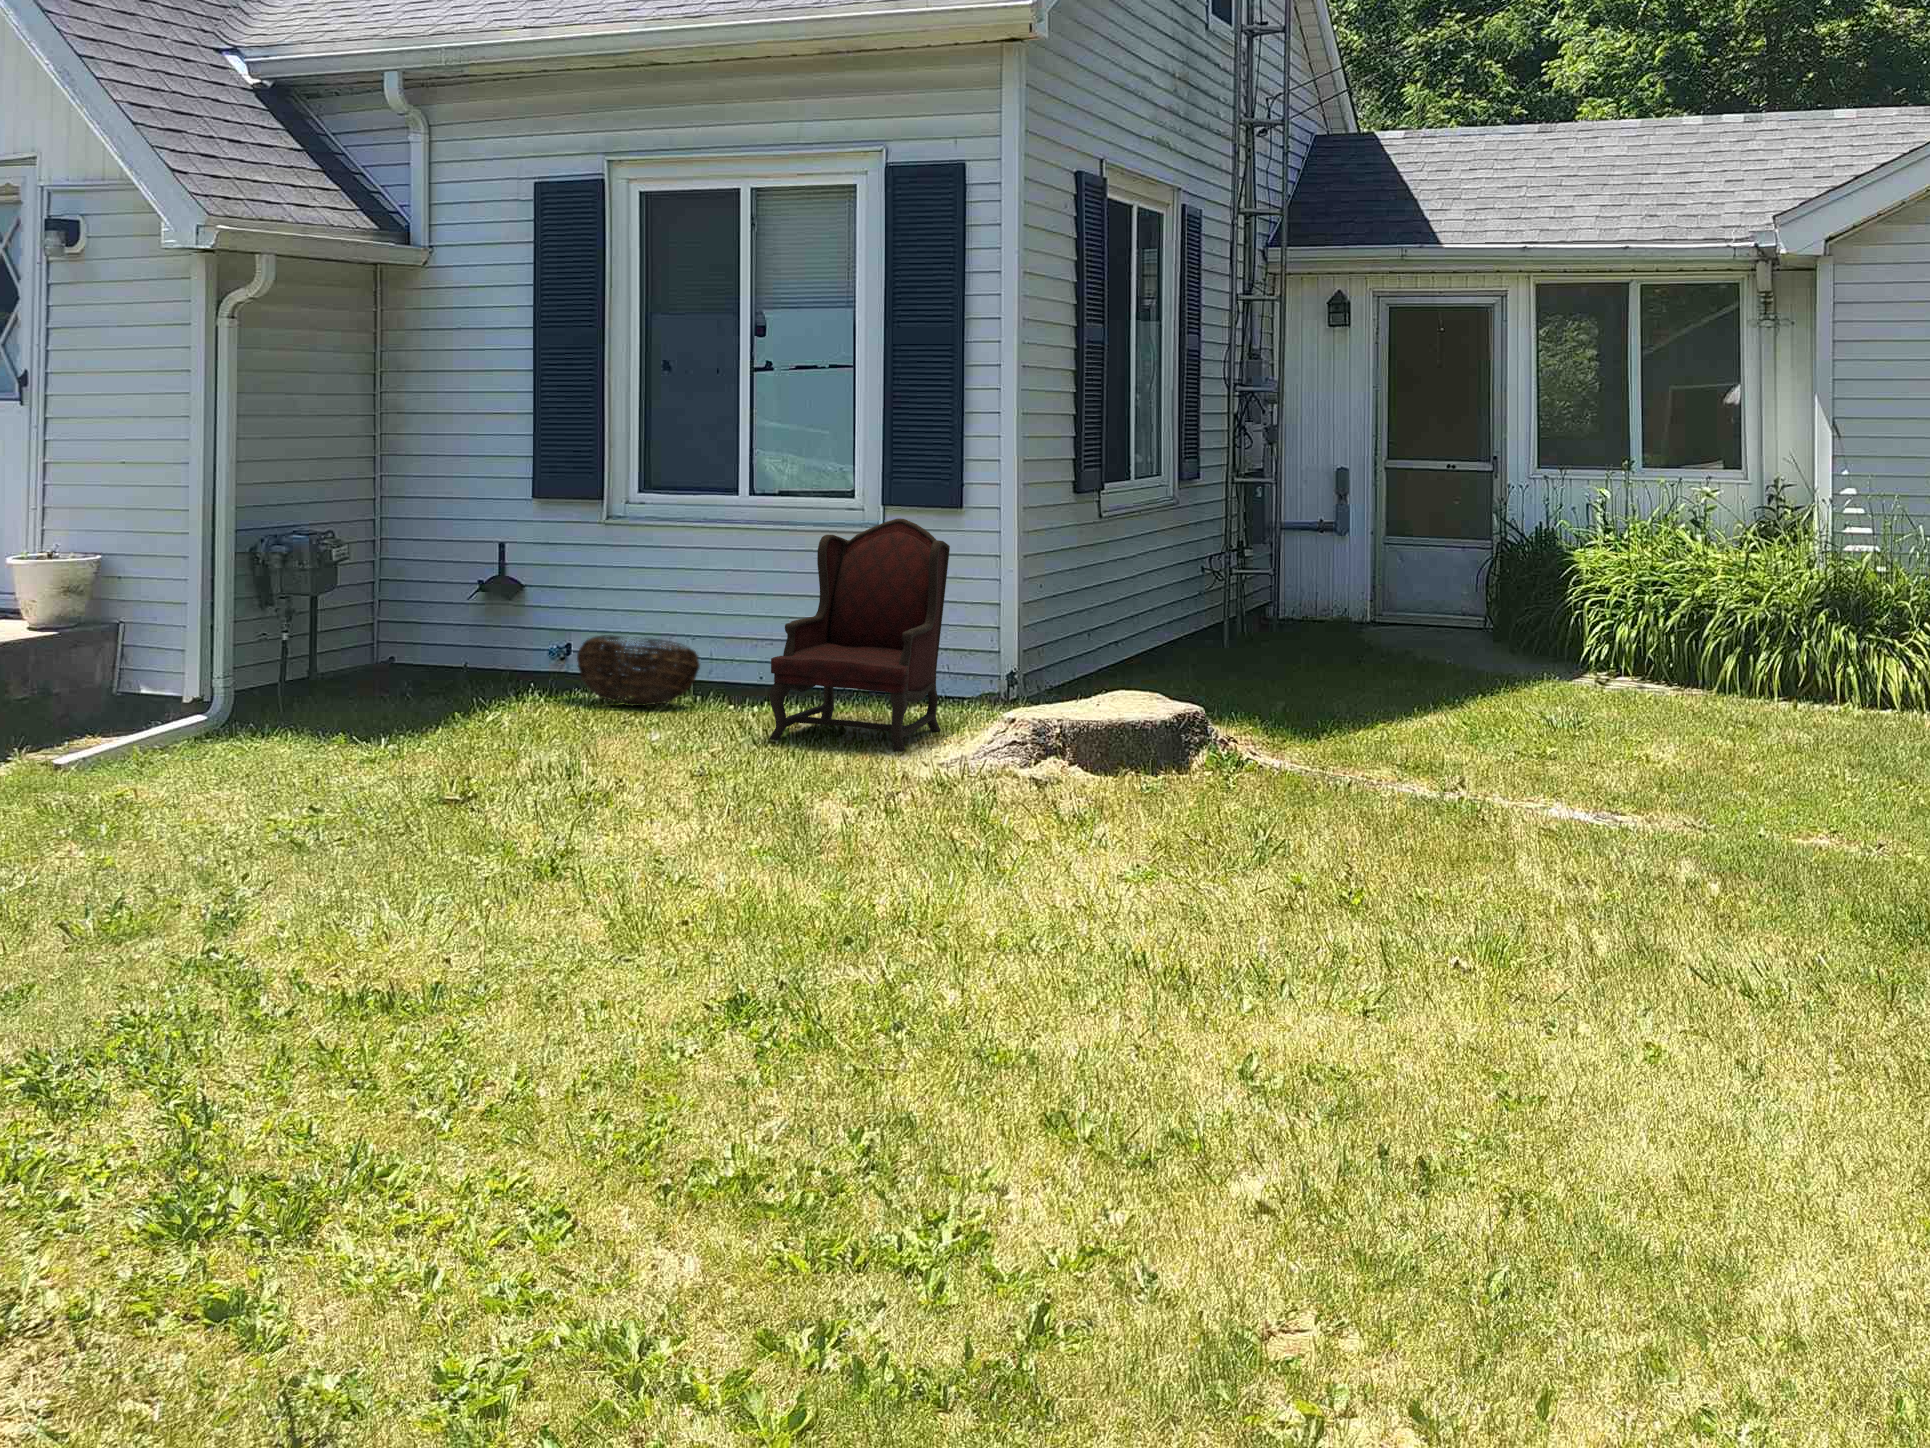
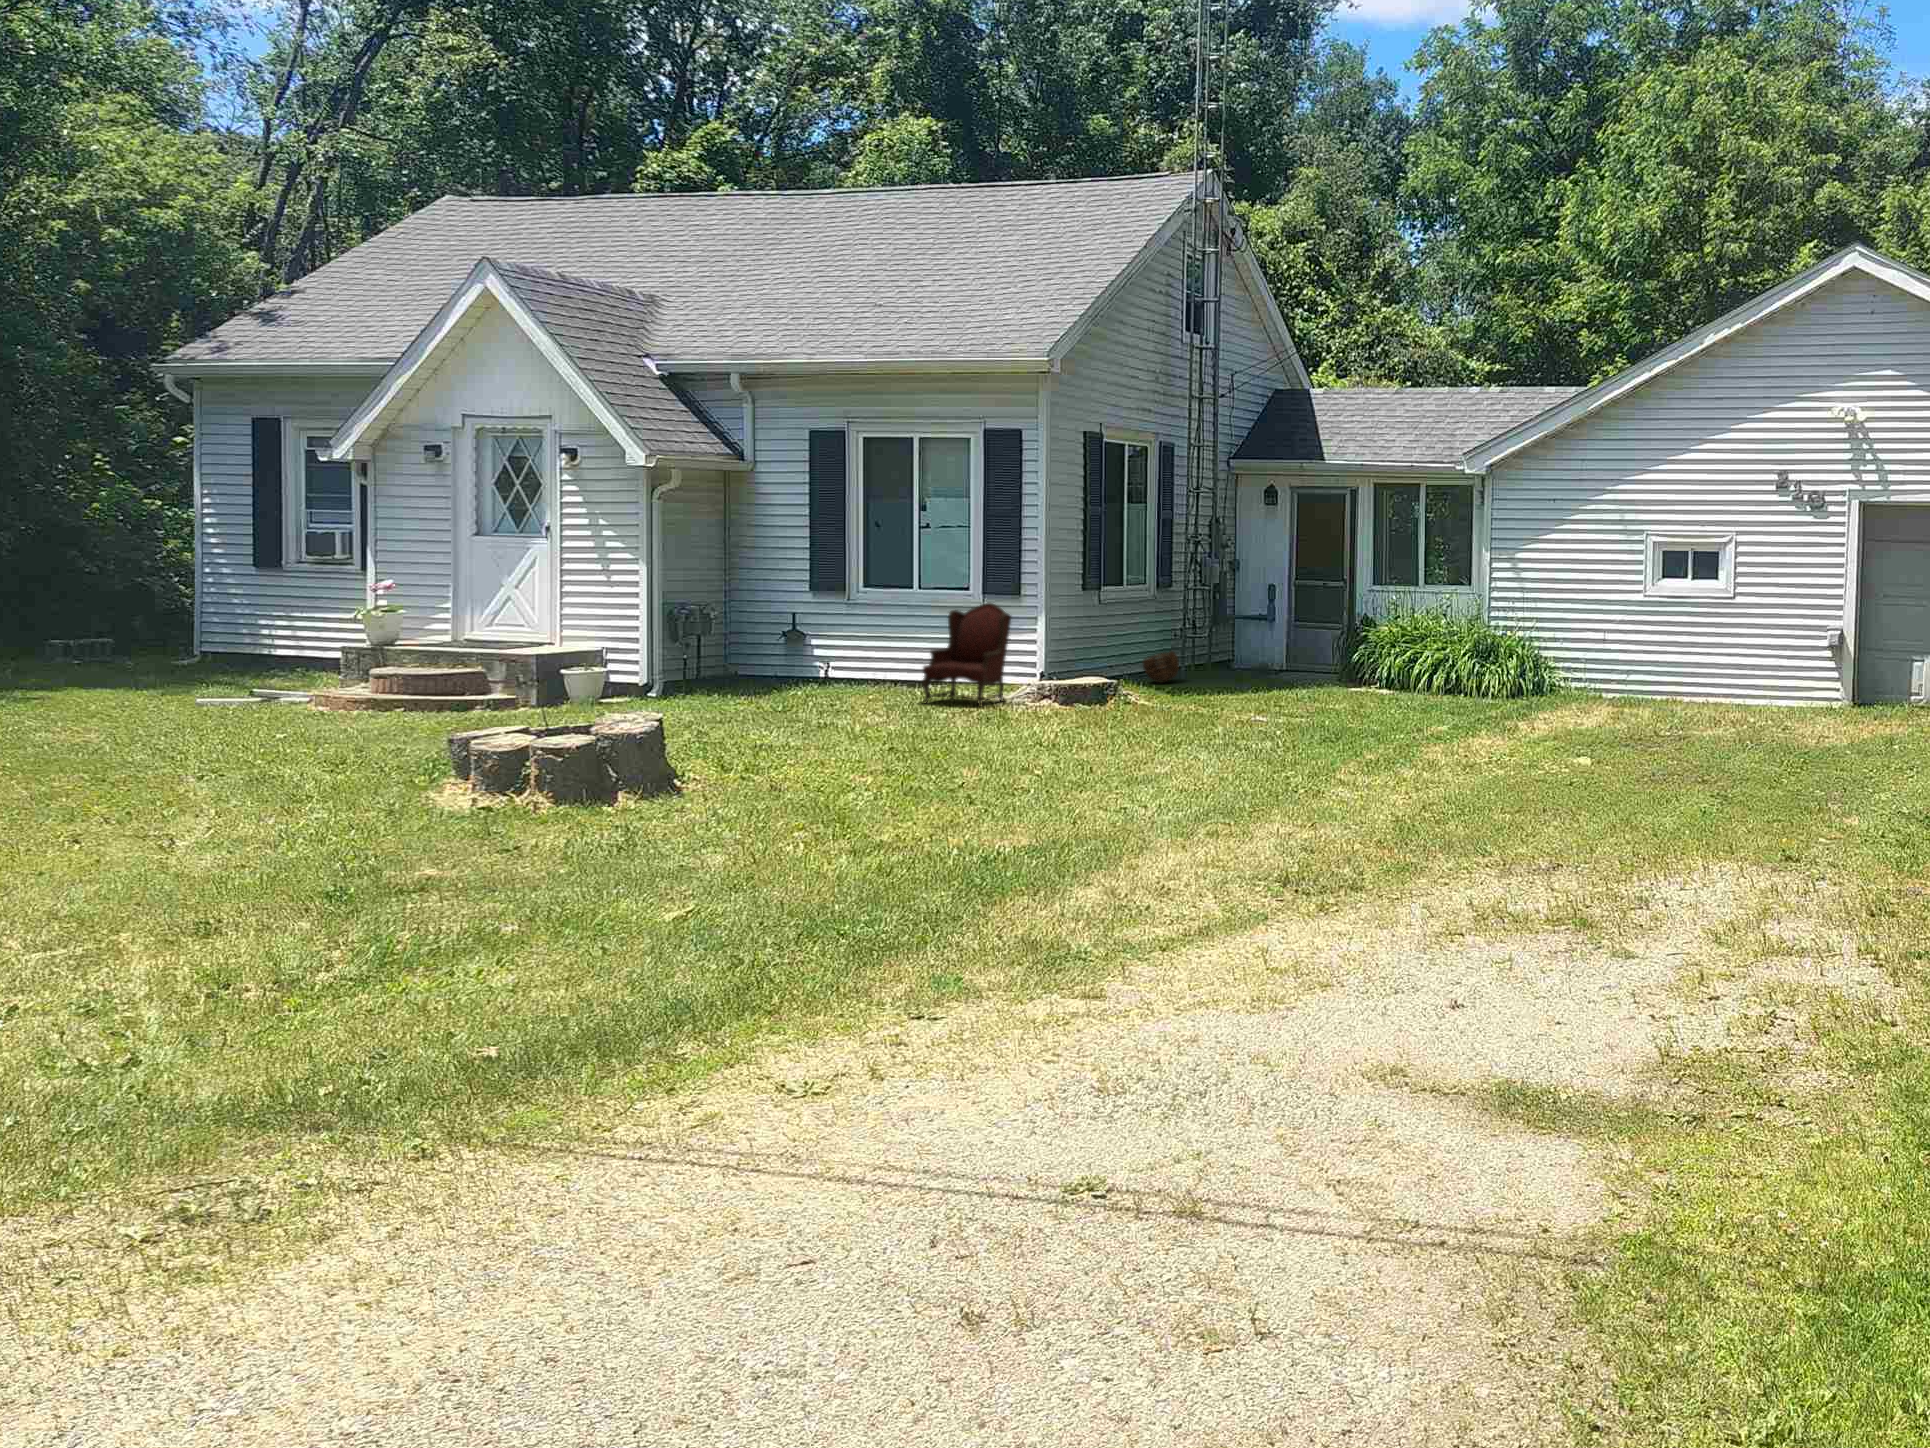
basket: present [577,635,700,706] -> present [1143,651,1179,683]

